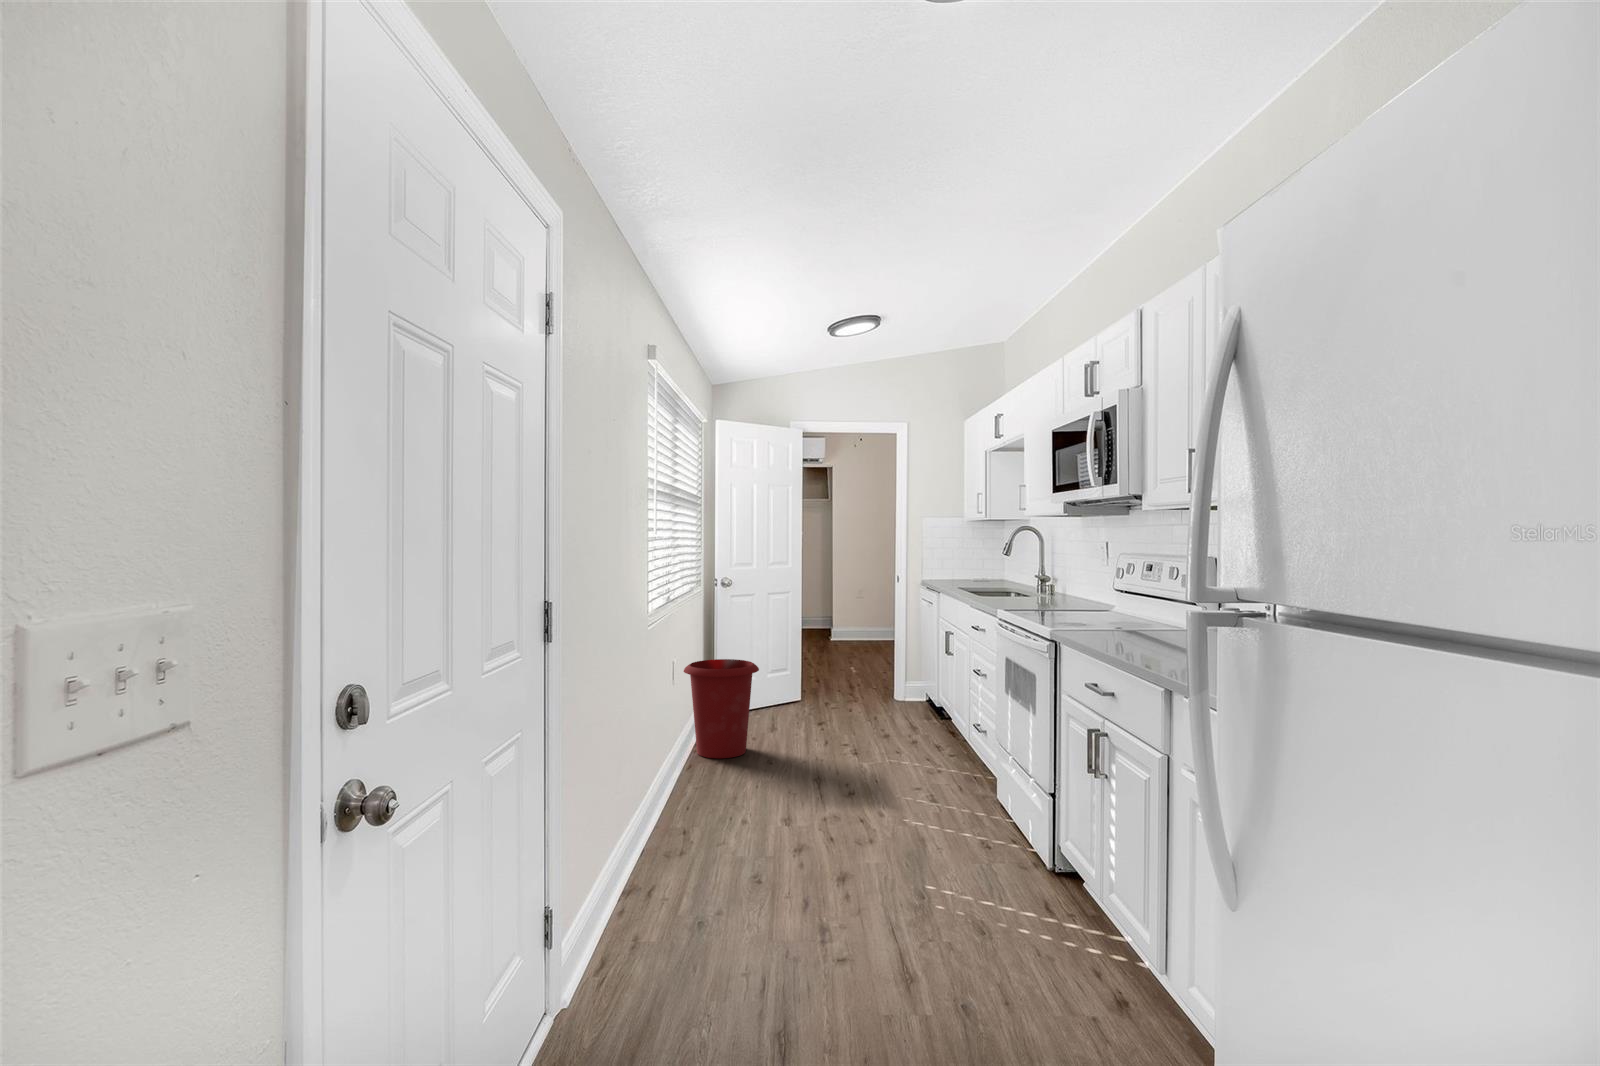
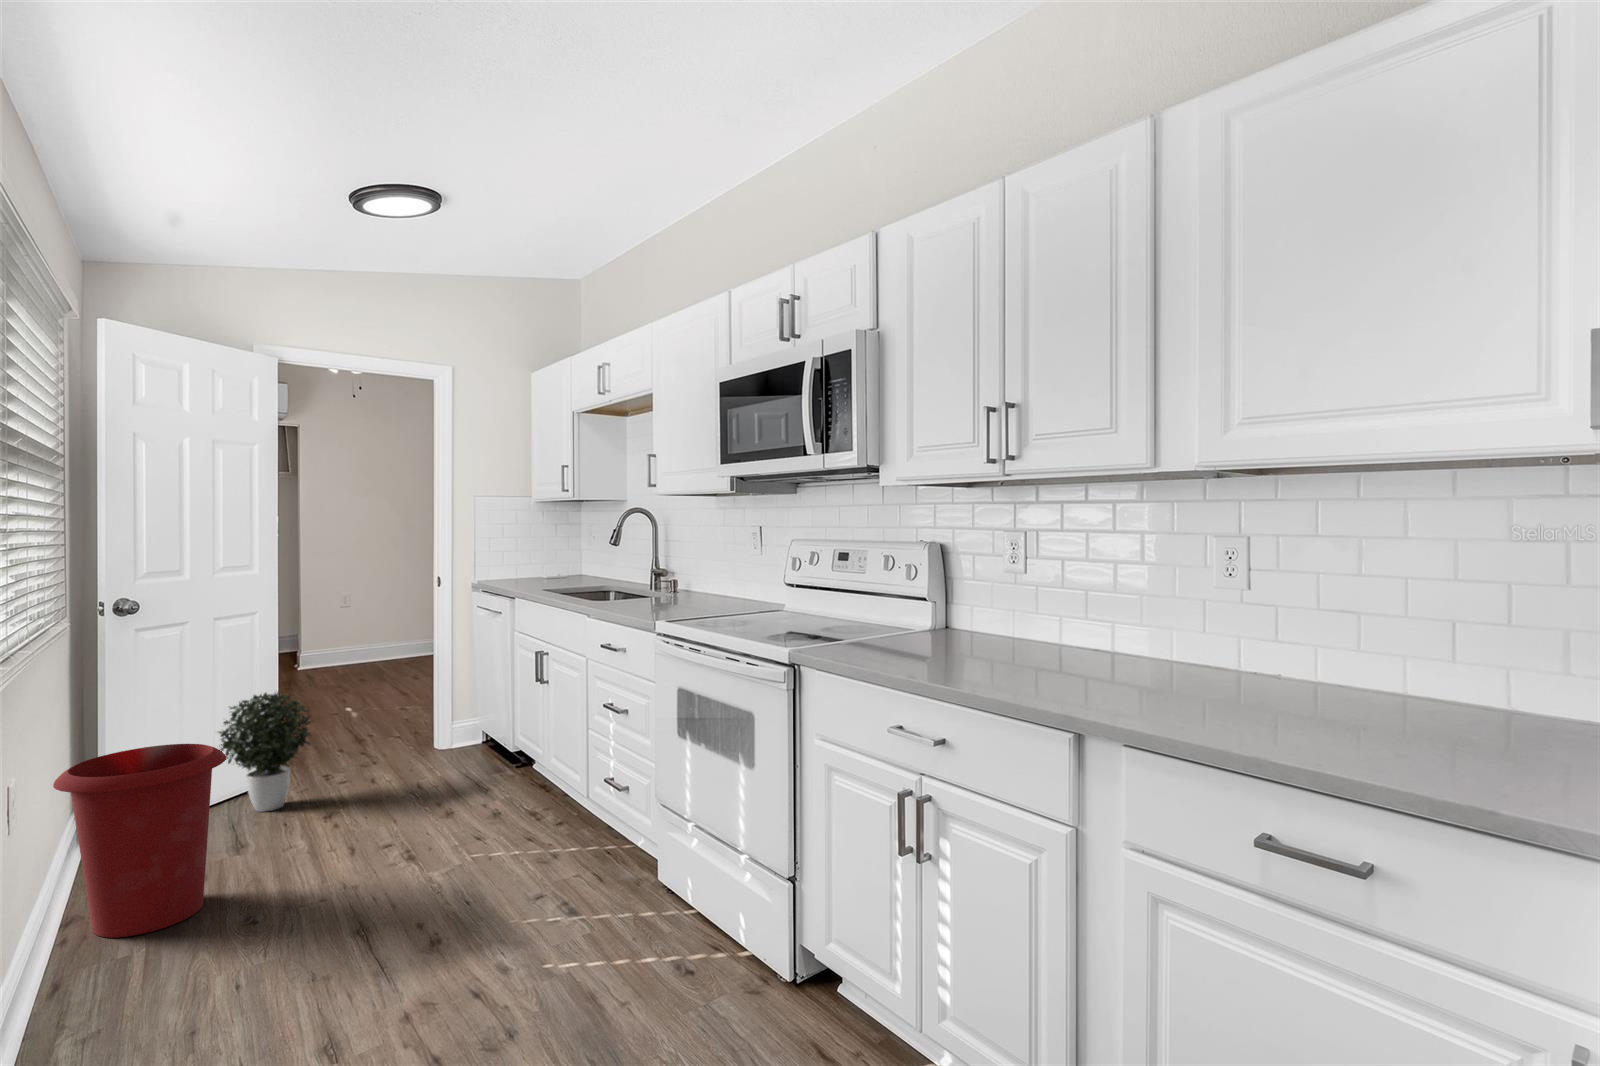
potted plant: none [765,641,817,715] -> present [219,692,312,812]

